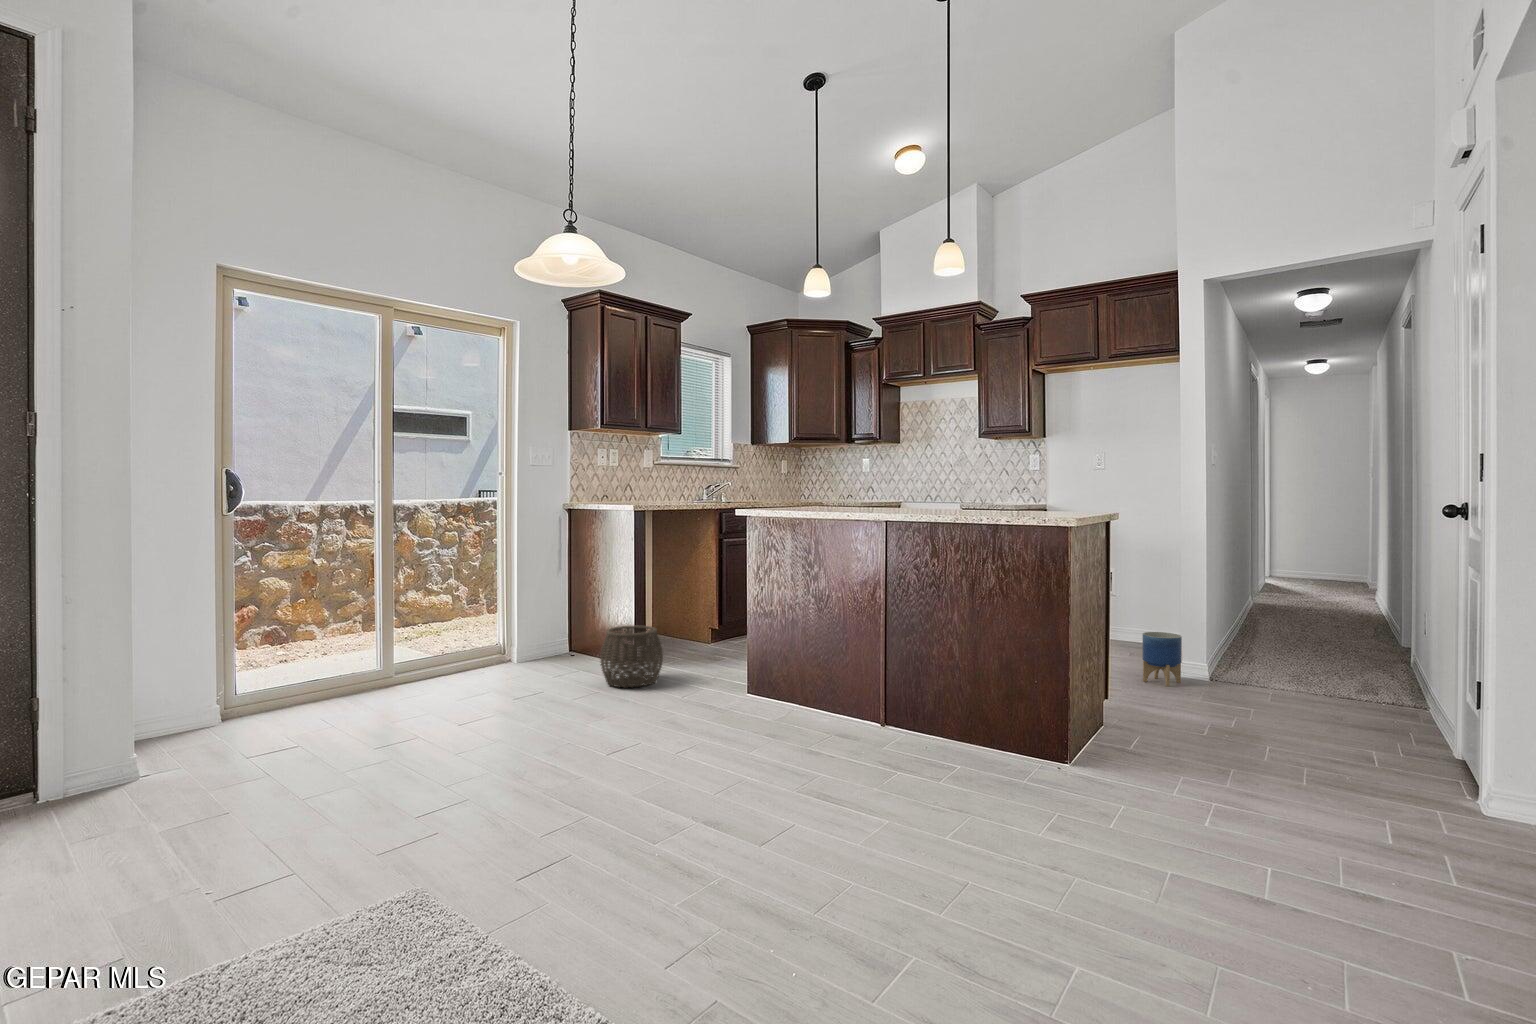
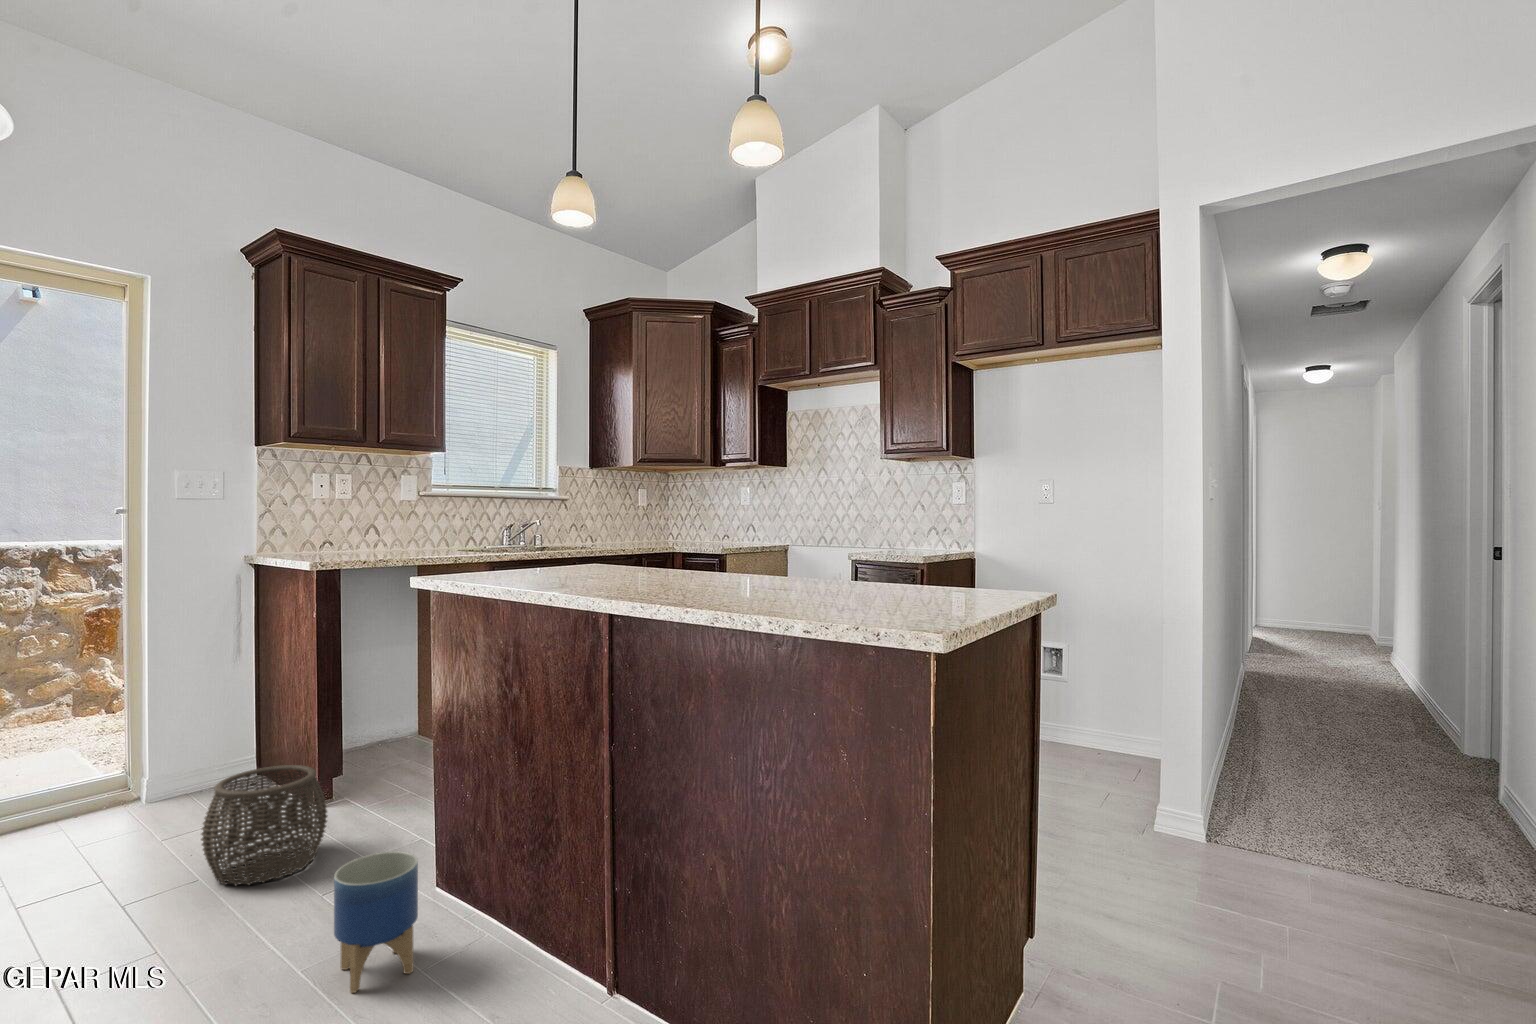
planter: present [1142,632,1182,686] -> present [334,851,418,993]

